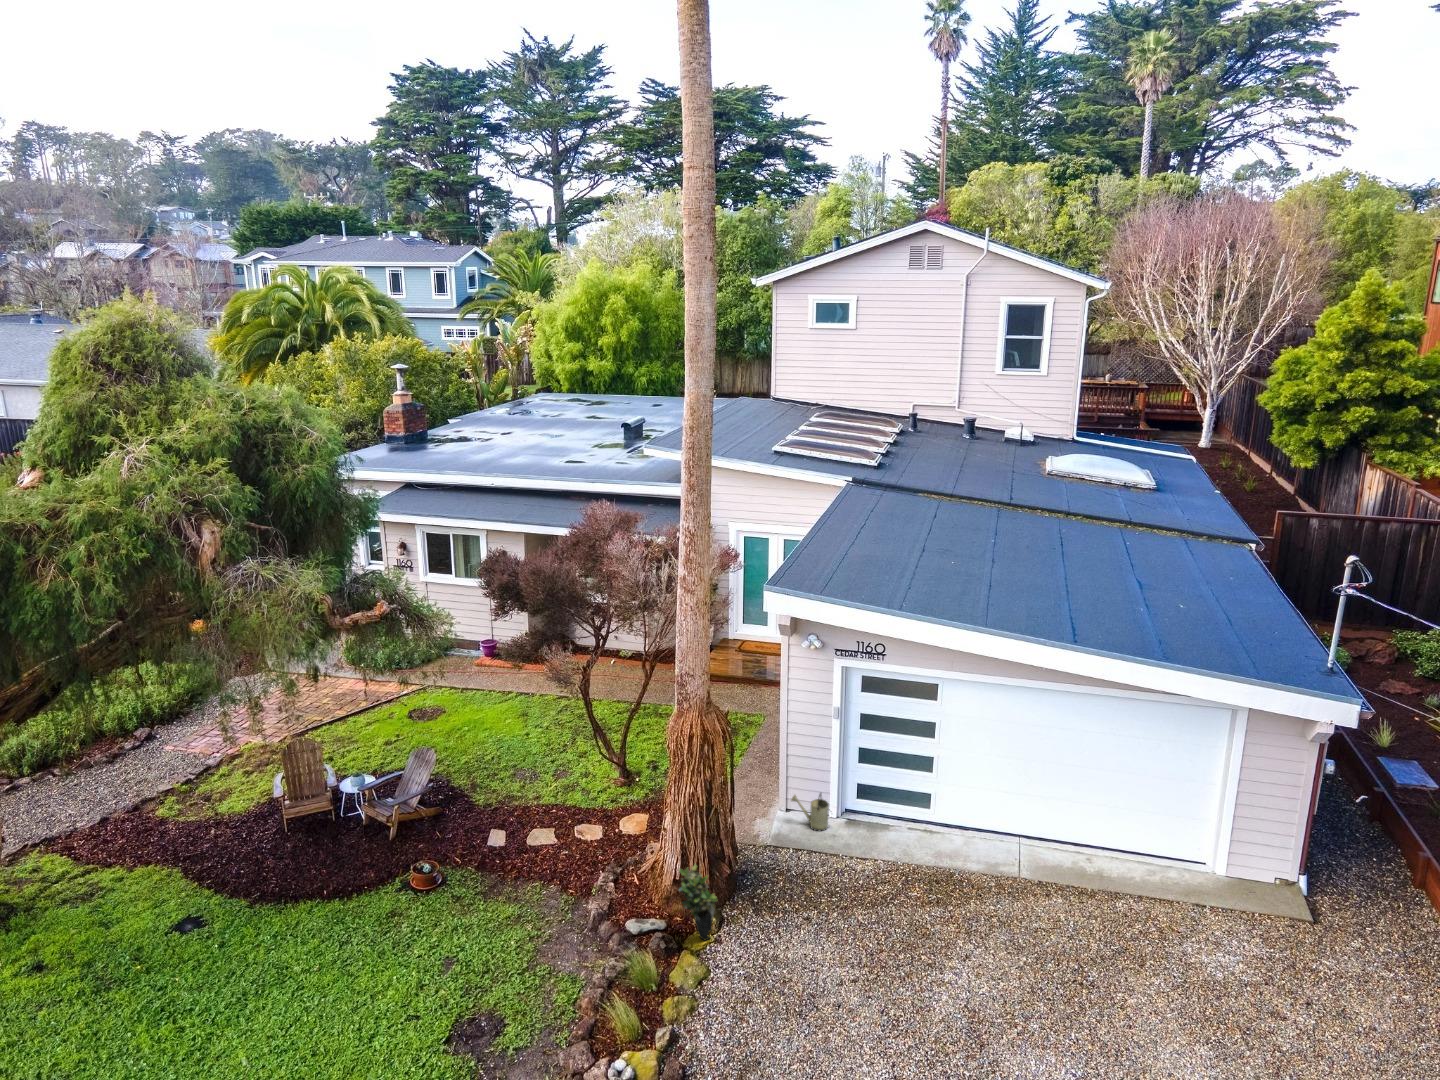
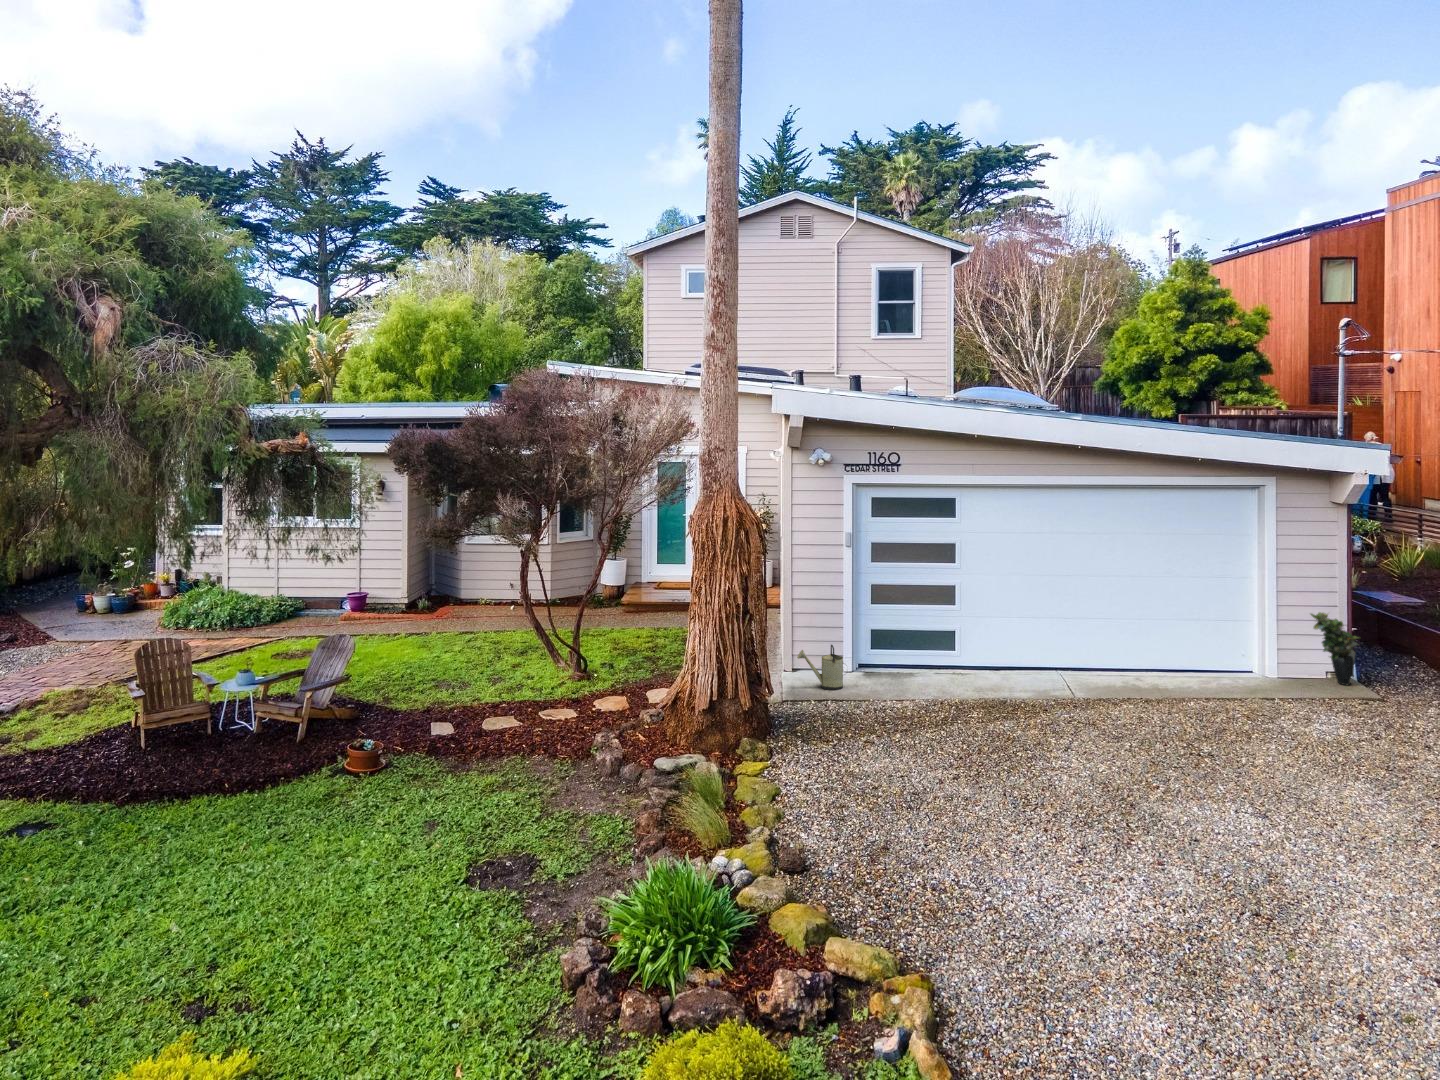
potted plant: present [679,864,717,940] -> present [1310,612,1359,685]

